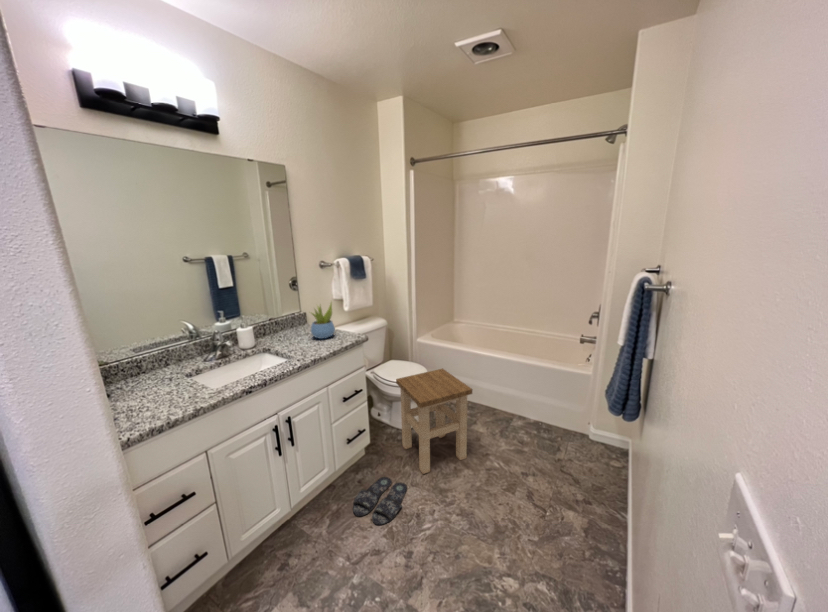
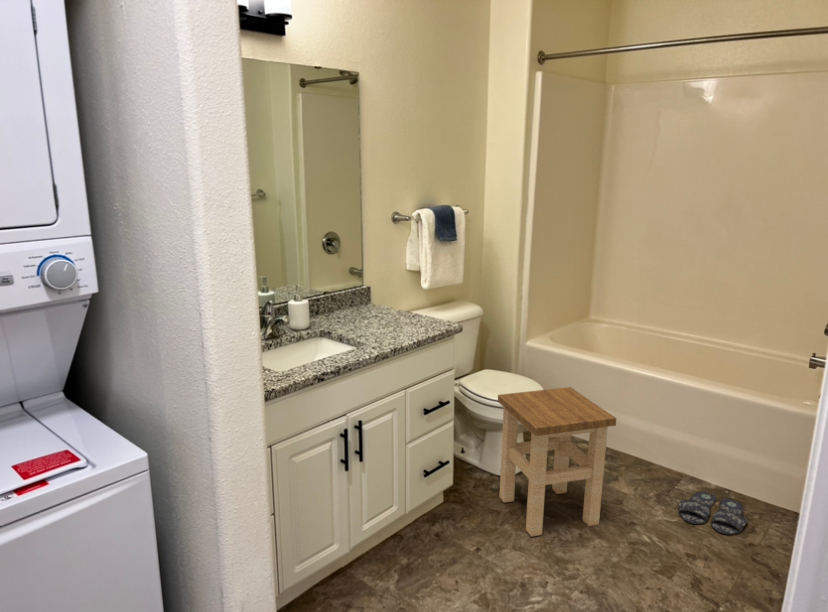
succulent plant: present [311,303,335,339] -> none [382,270,416,324]
slippers: present [353,477,407,525] -> present [679,491,748,535]

